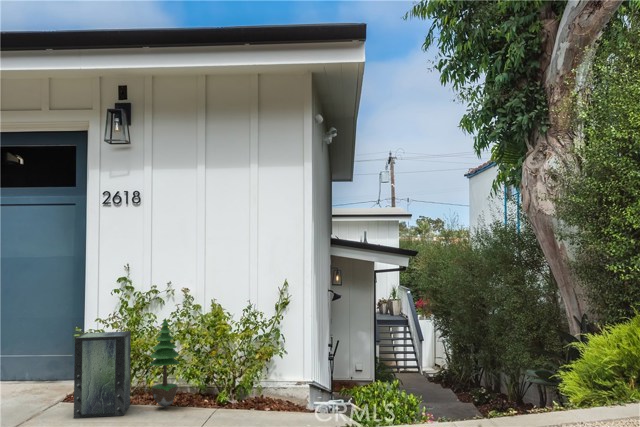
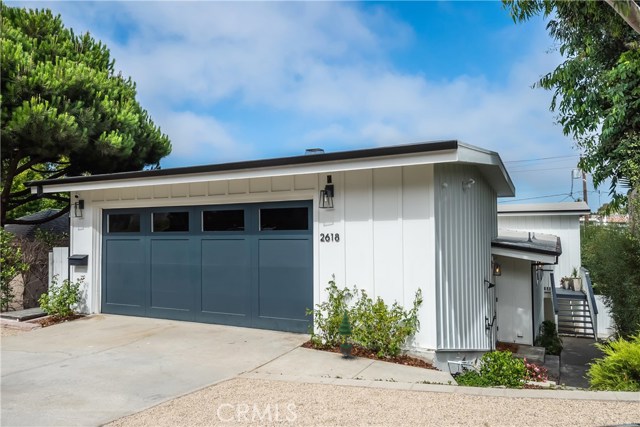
storage box: present [74,331,131,418] -> none [301,314,331,359]

